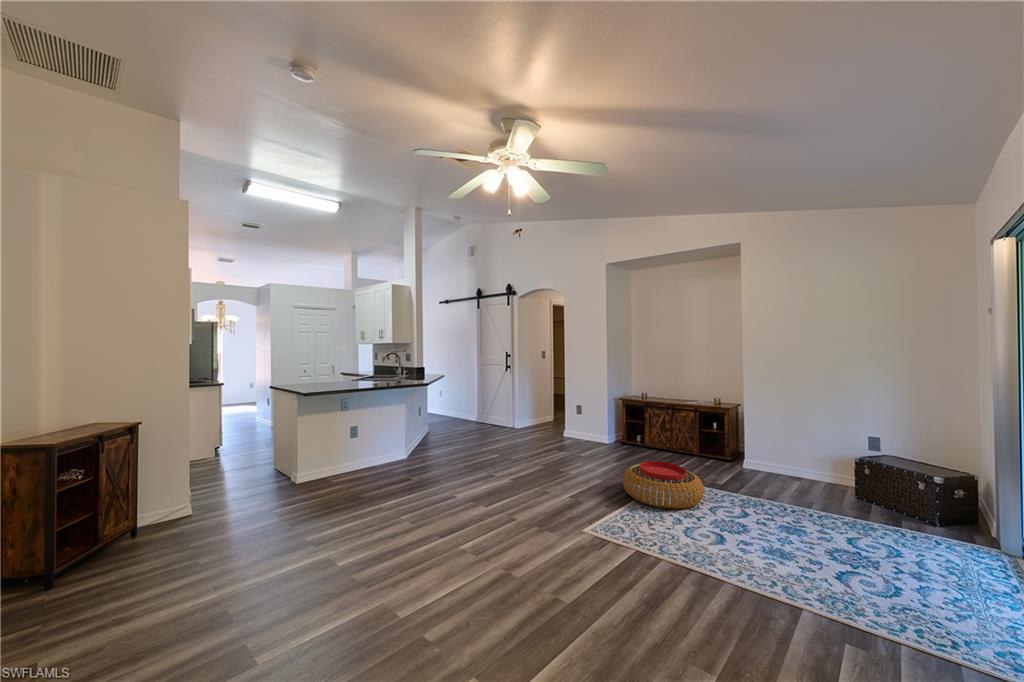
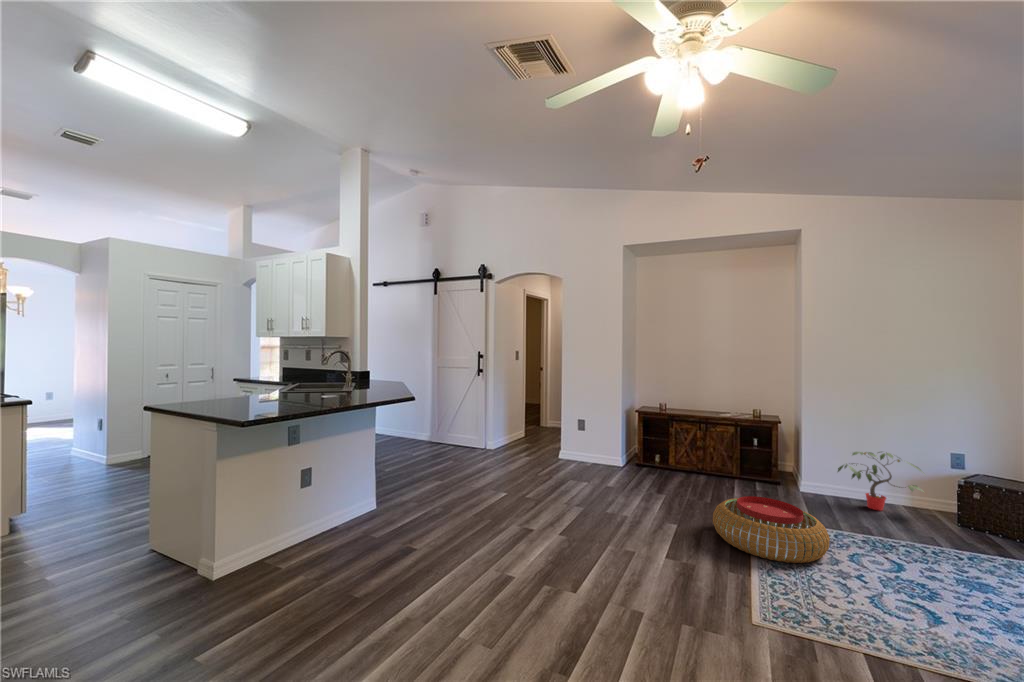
potted plant: none [766,433,839,484] -> present [838,452,924,511]

